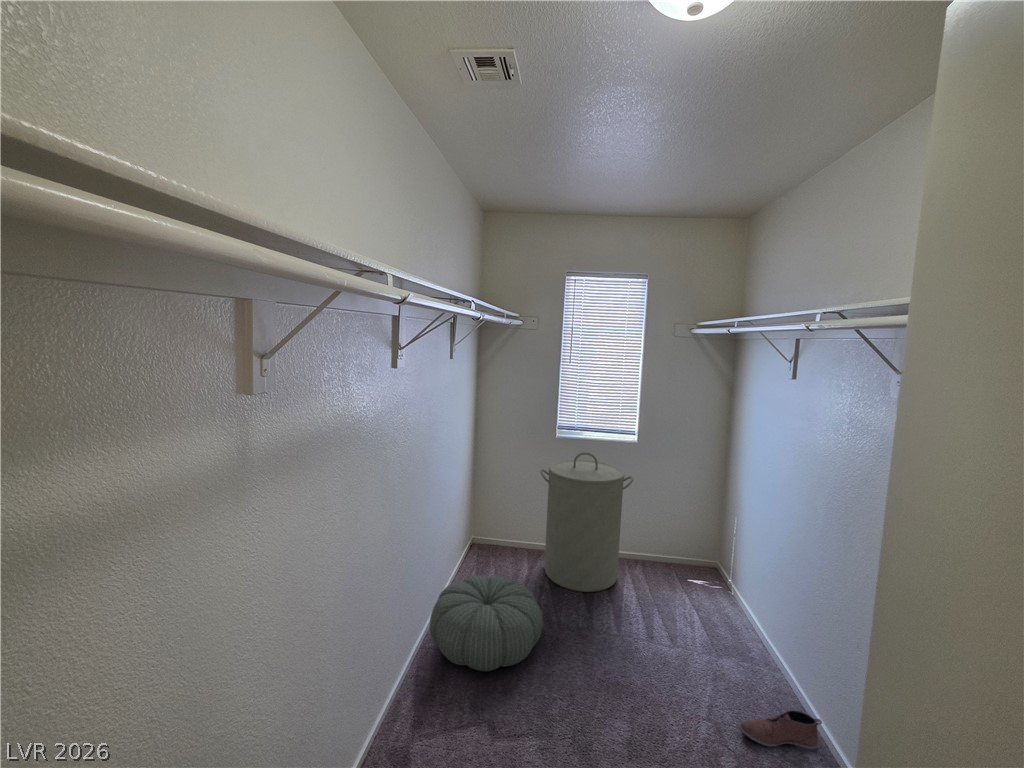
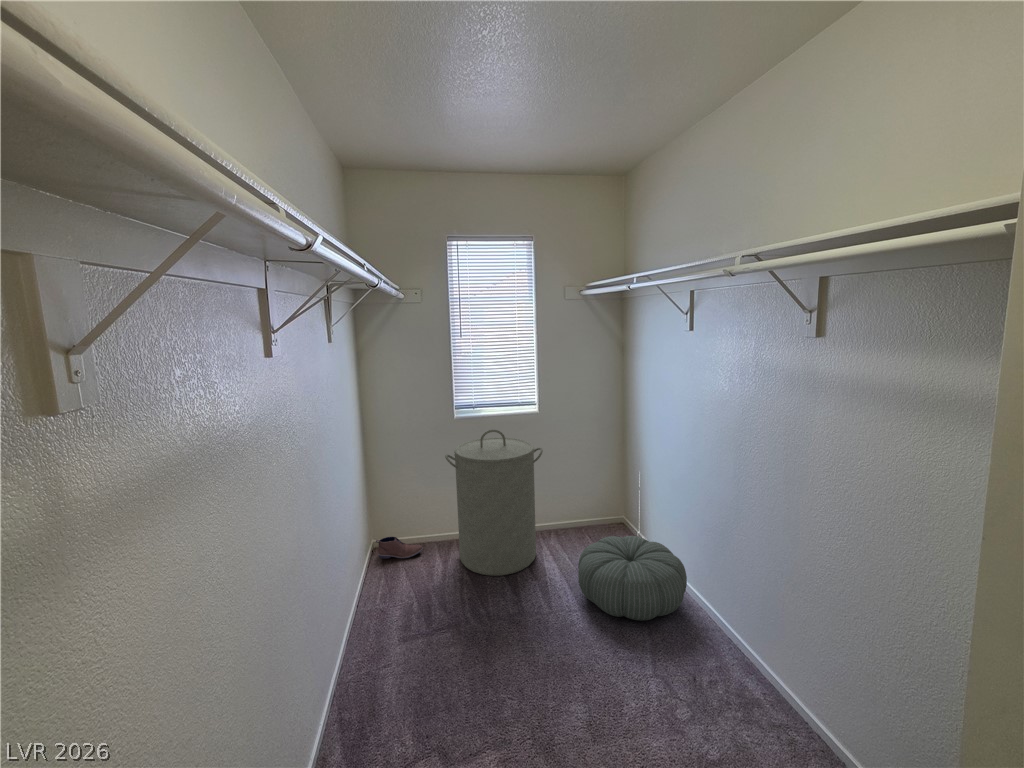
pouf: present [430,576,543,671] -> present [578,536,687,621]
shoe: present [740,710,822,752] -> present [376,537,423,559]

